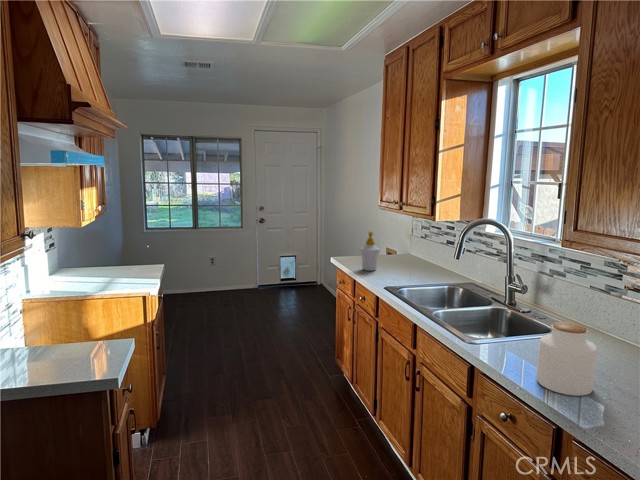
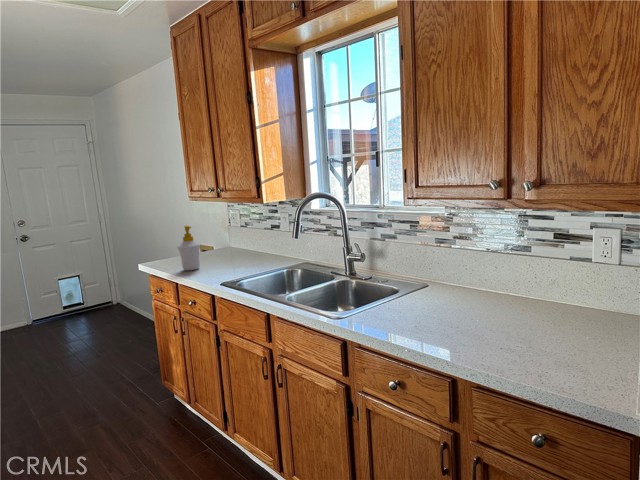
jar: present [536,322,597,396] -> none [416,274,468,344]

